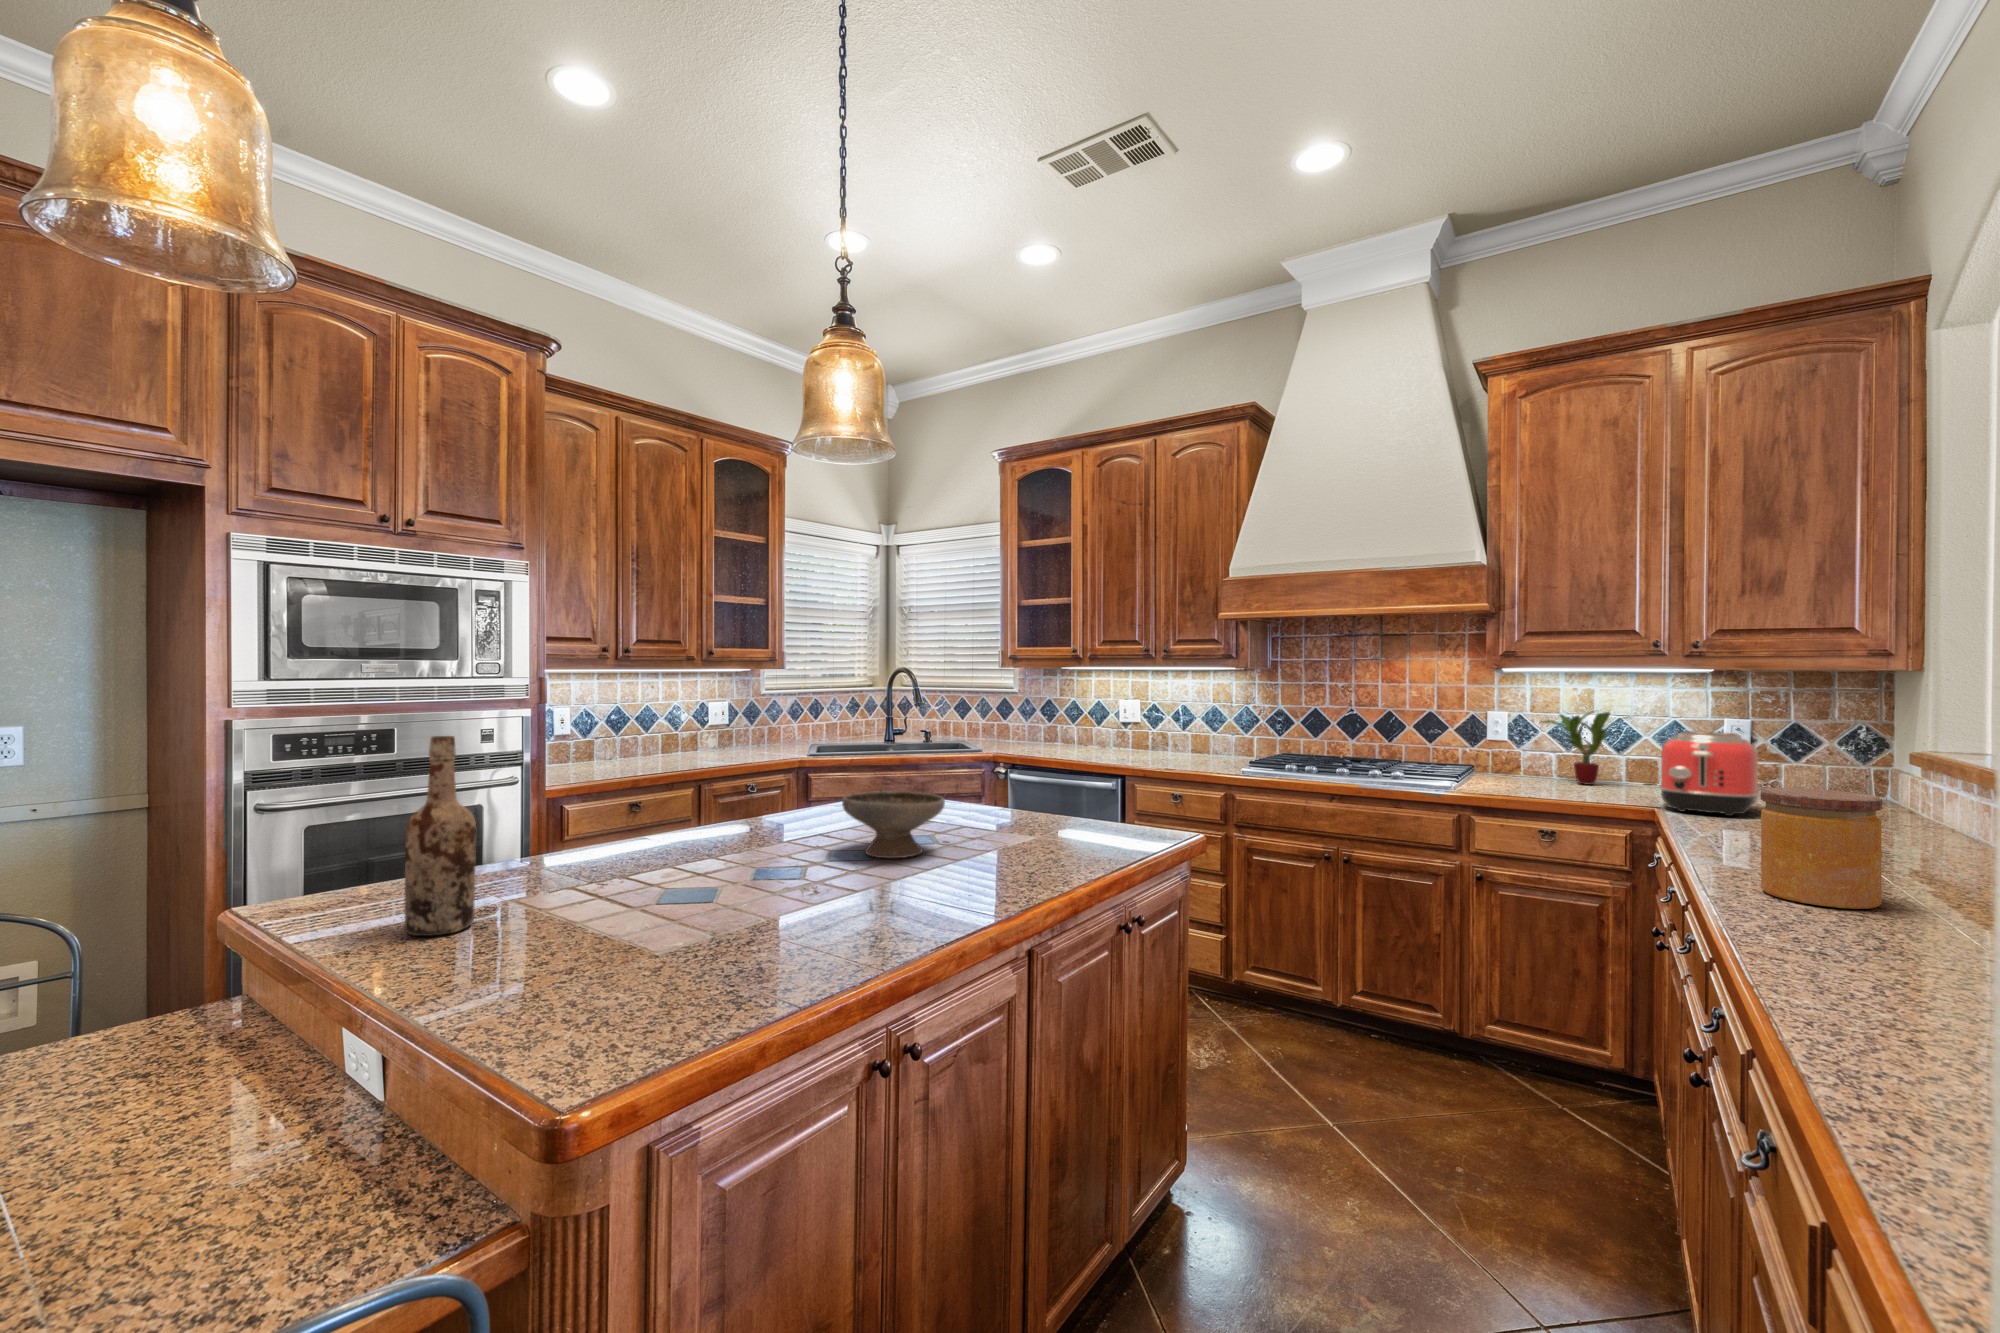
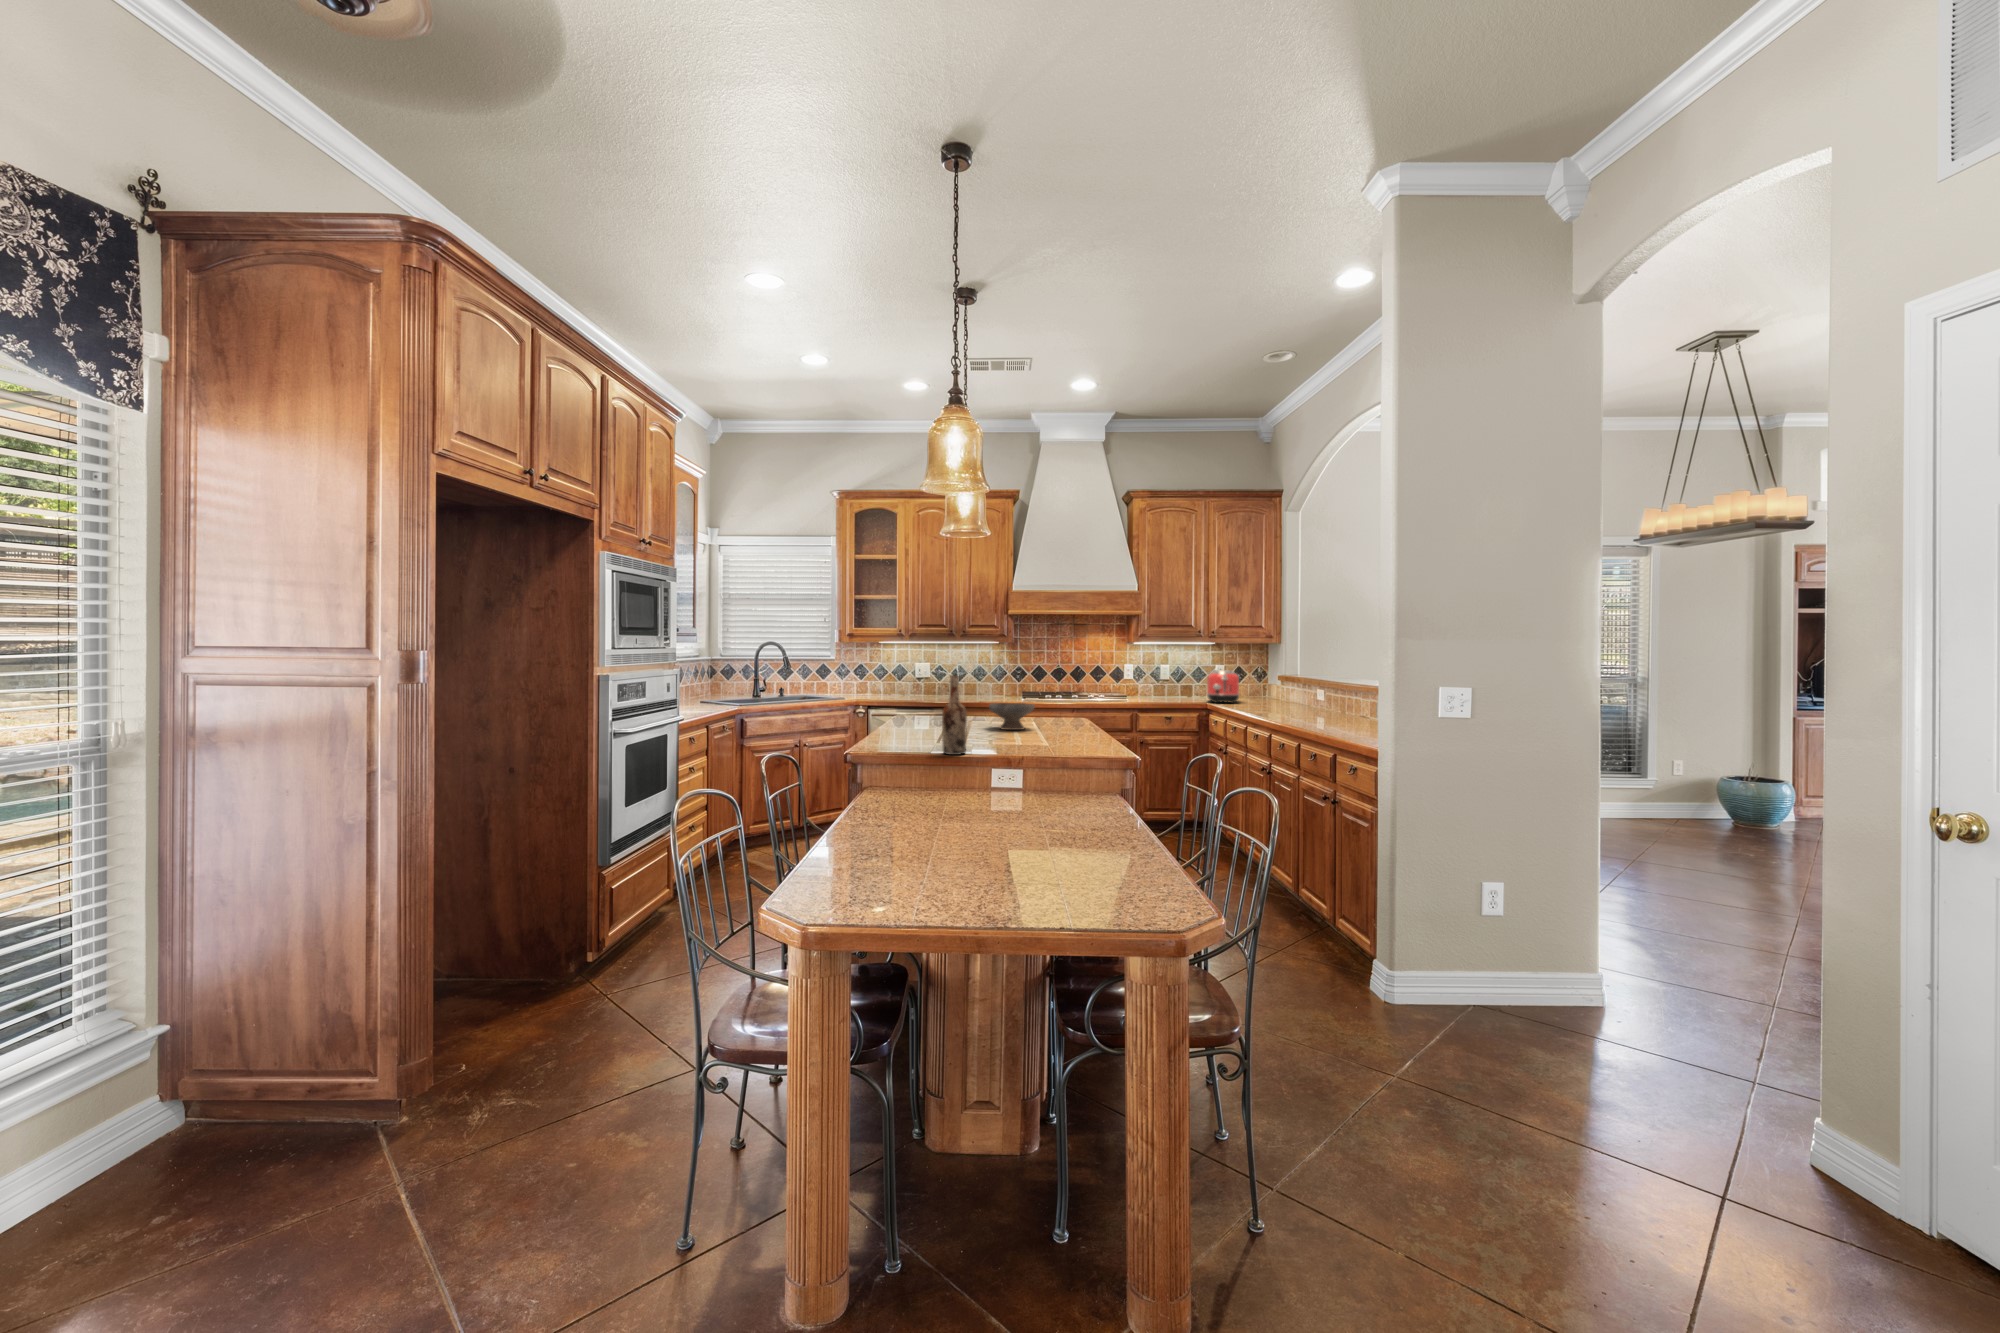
potted plant: present [1542,712,1635,785] -> none [1150,662,1189,697]
jar: present [1761,788,1882,909] -> none [1270,684,1300,720]

